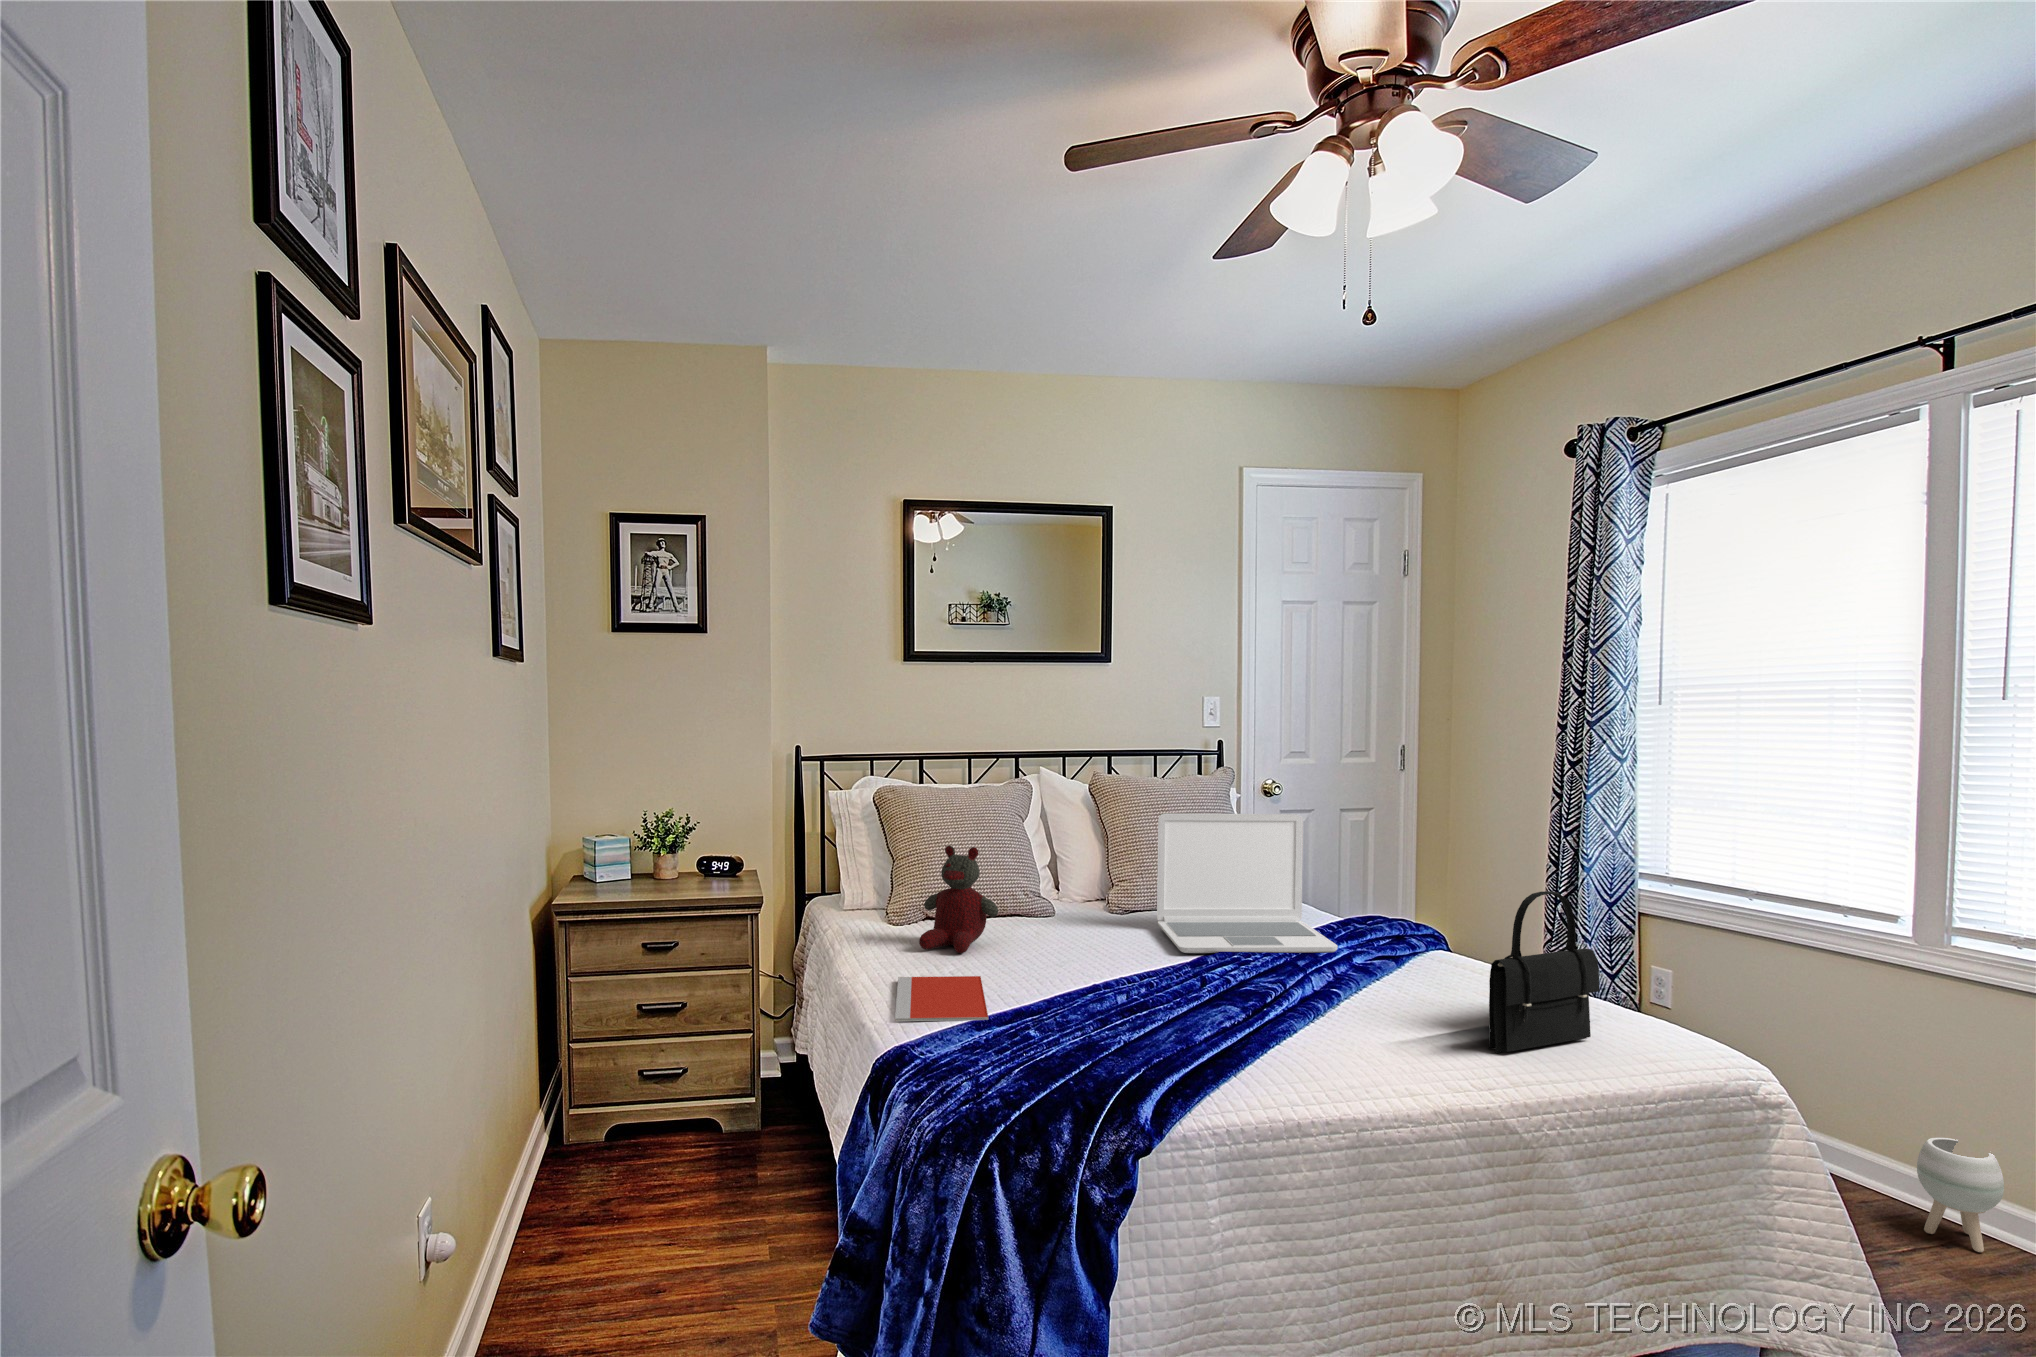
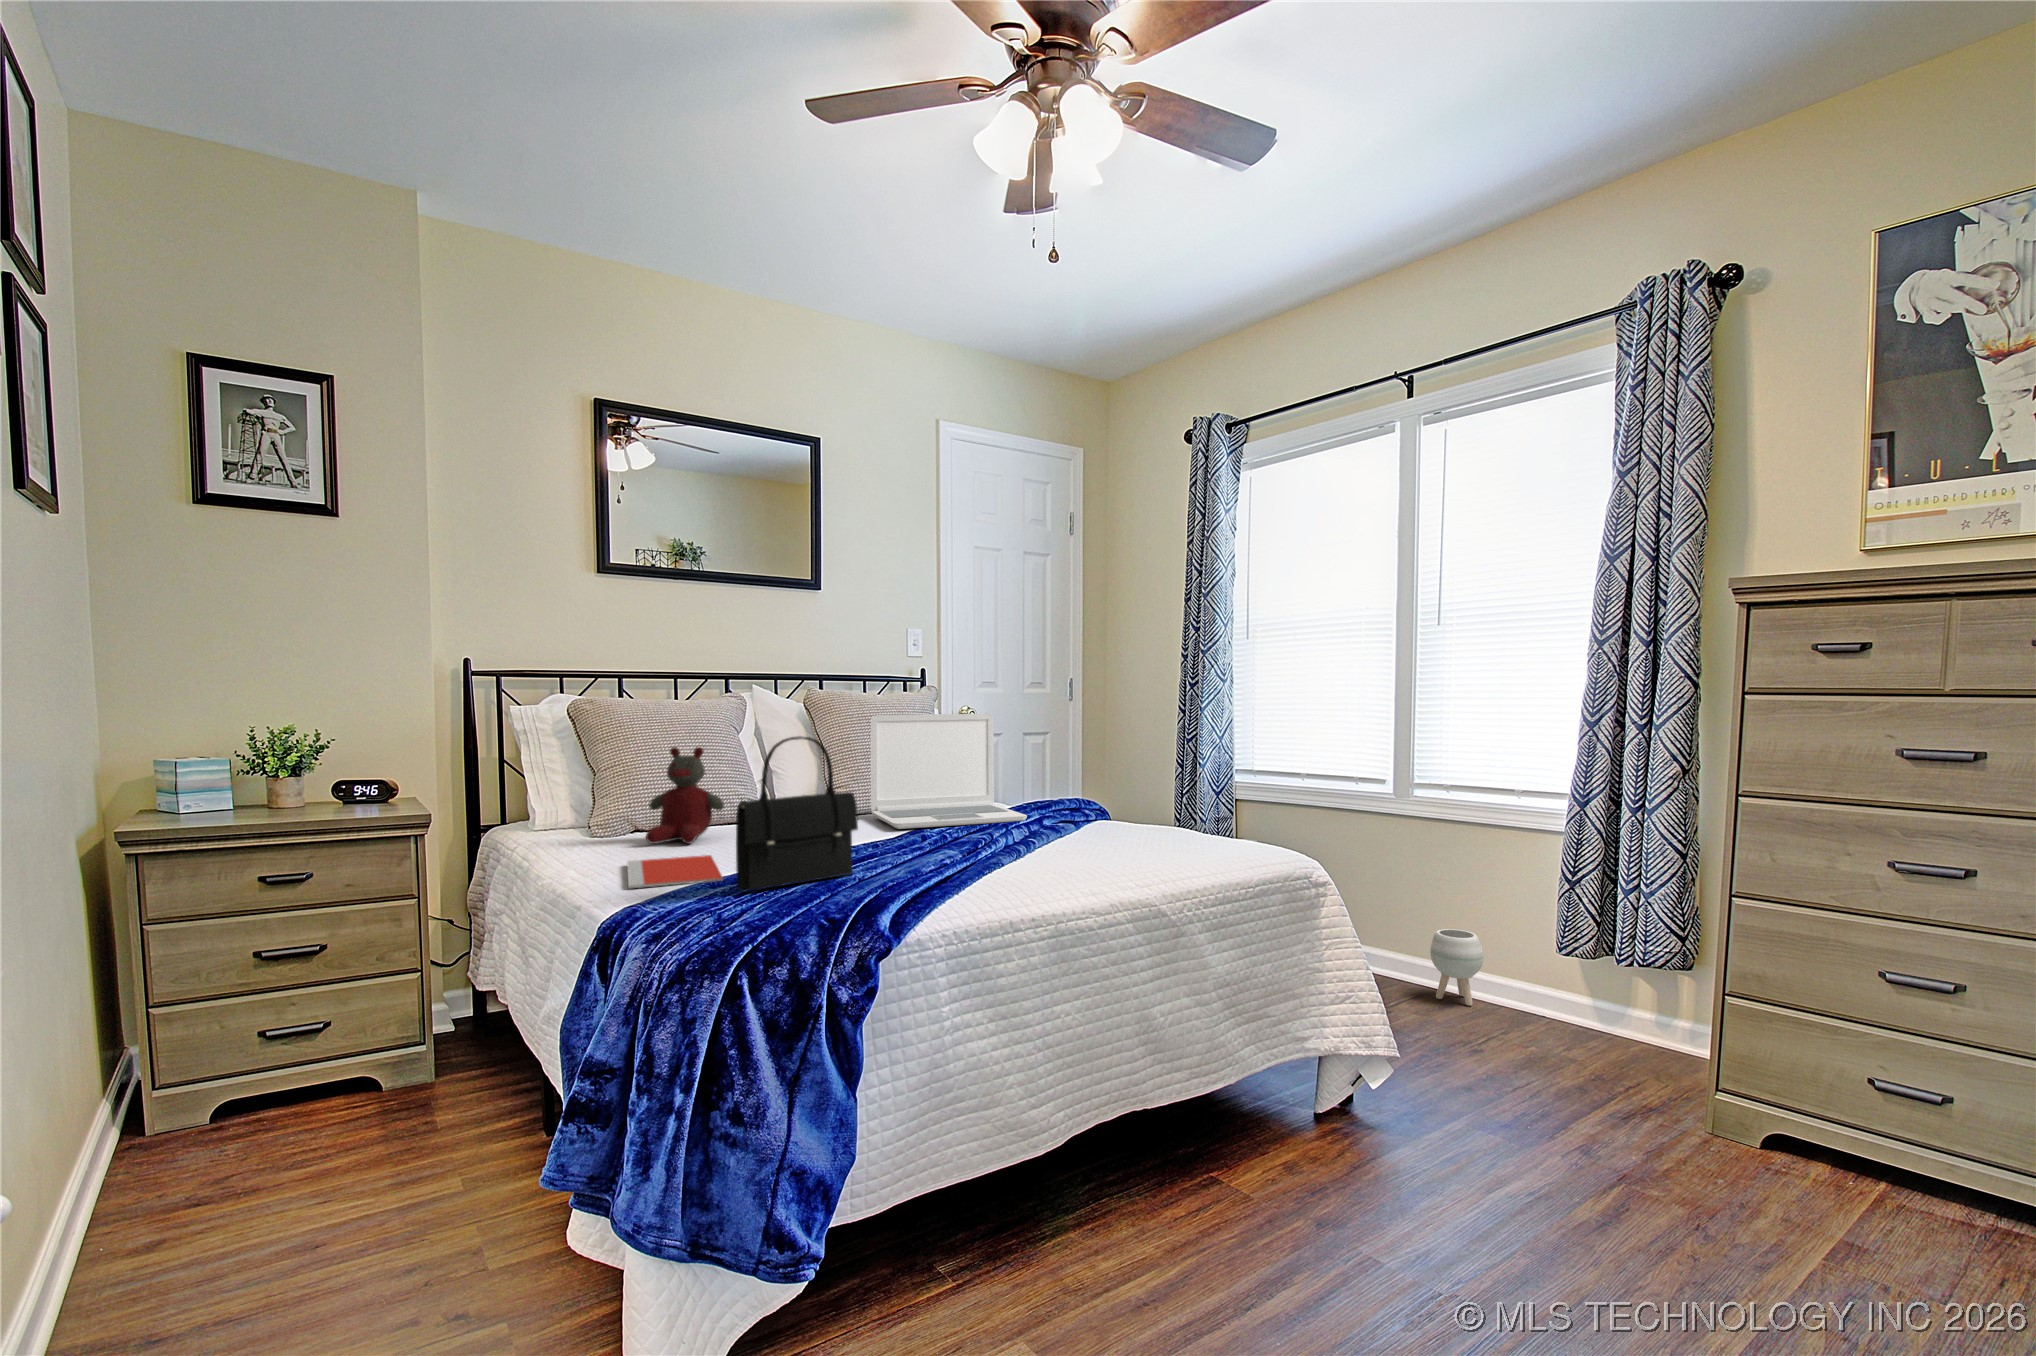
handbag: present [1489,891,1600,1053] -> present [736,736,858,892]

